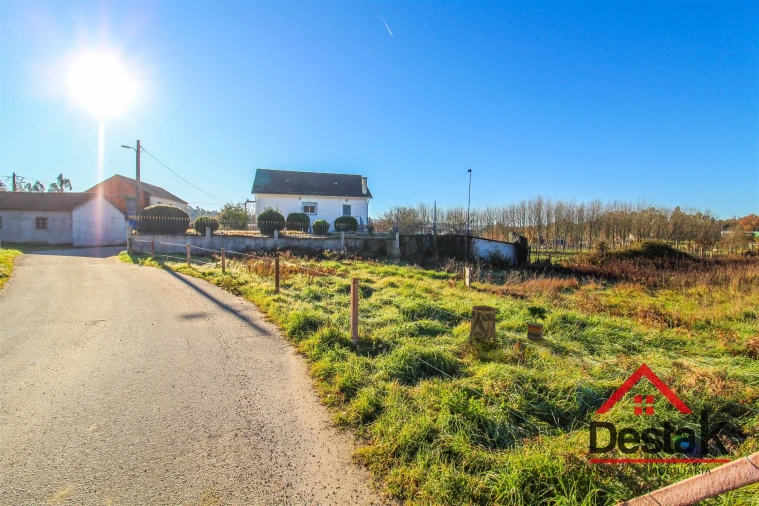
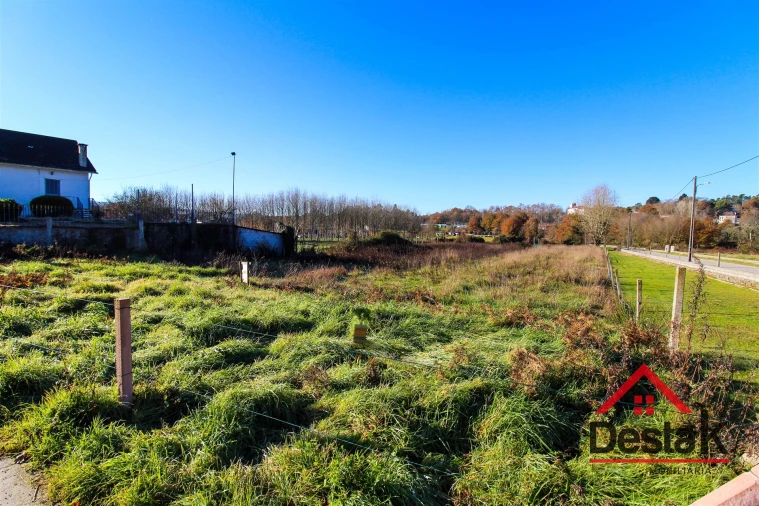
basket: present [469,305,496,345] -> none [300,314,330,361]

